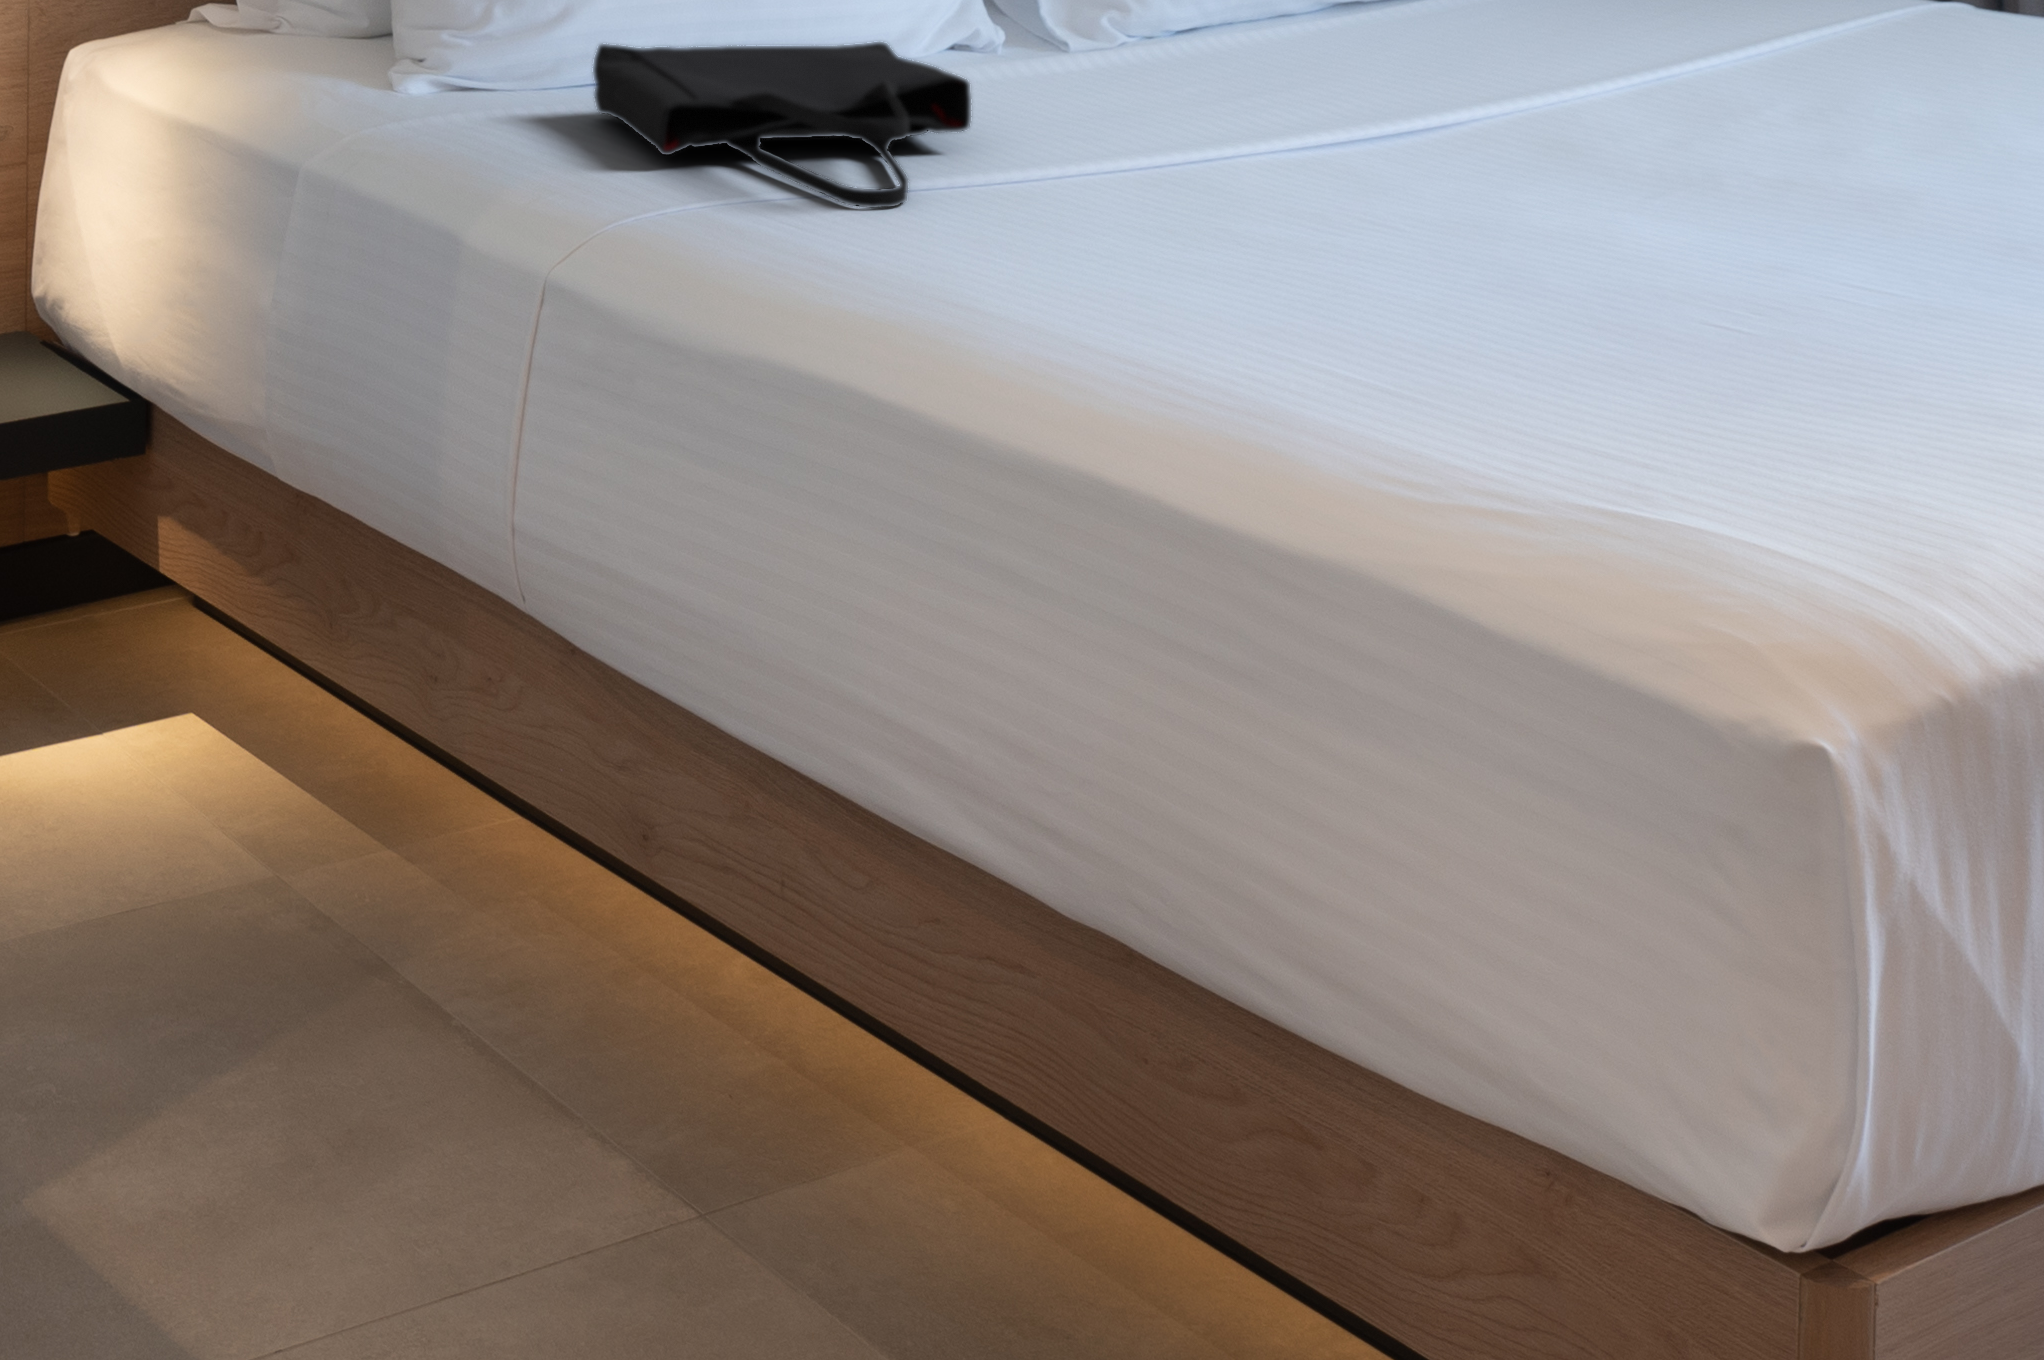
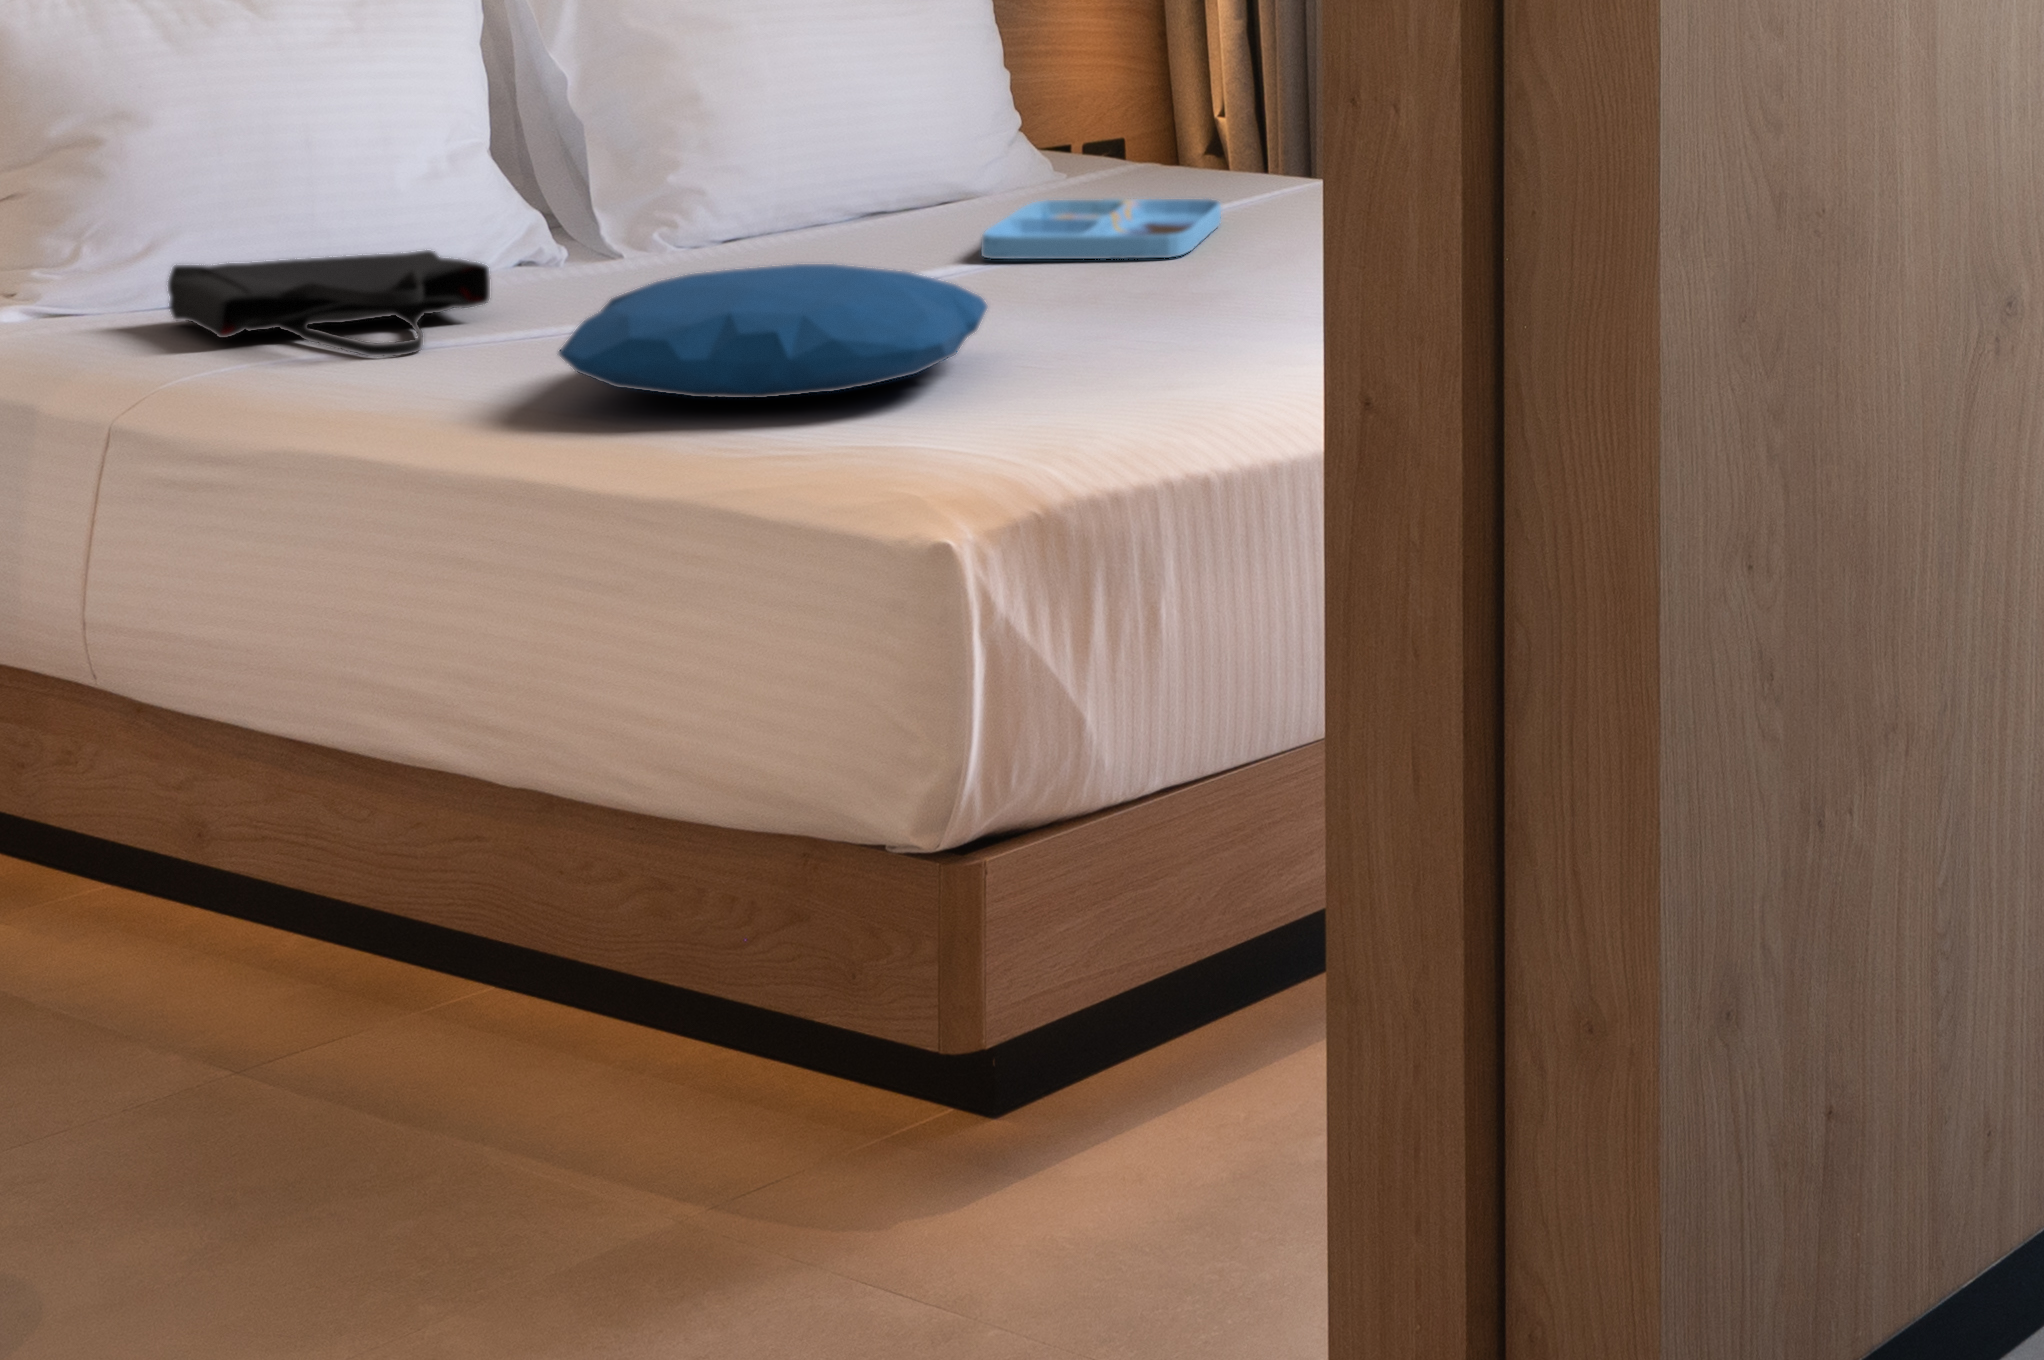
tray: none [1559,12,1857,125] -> present [981,199,1221,259]
pillow: none [1141,146,1715,372] -> present [559,264,987,398]

